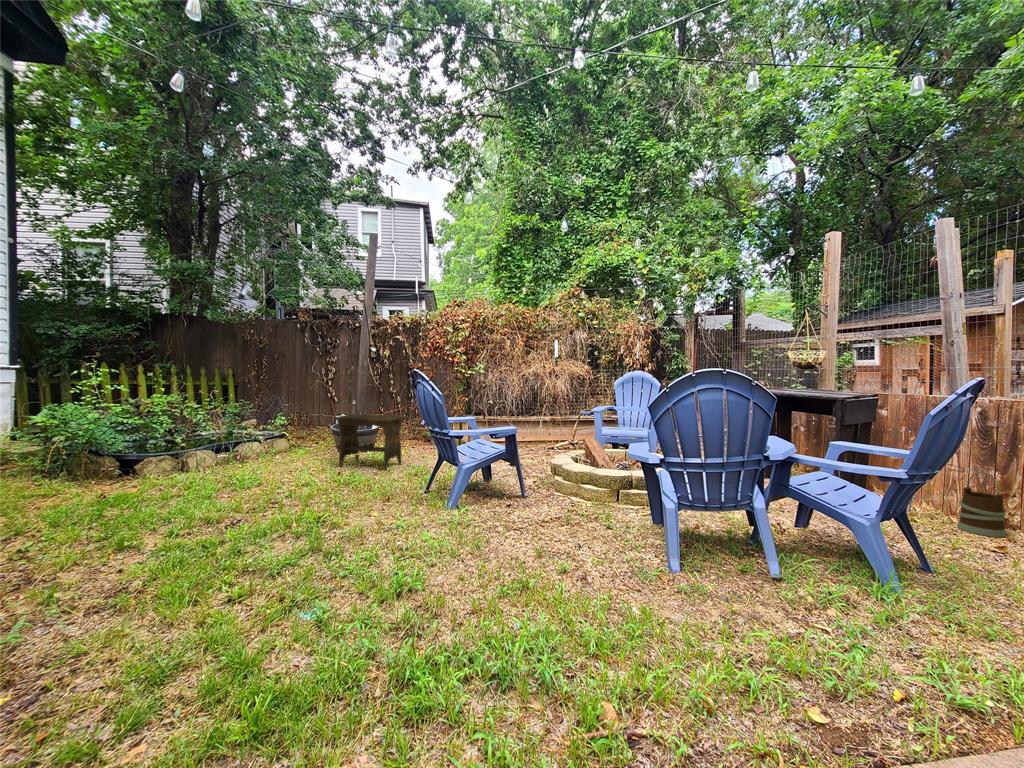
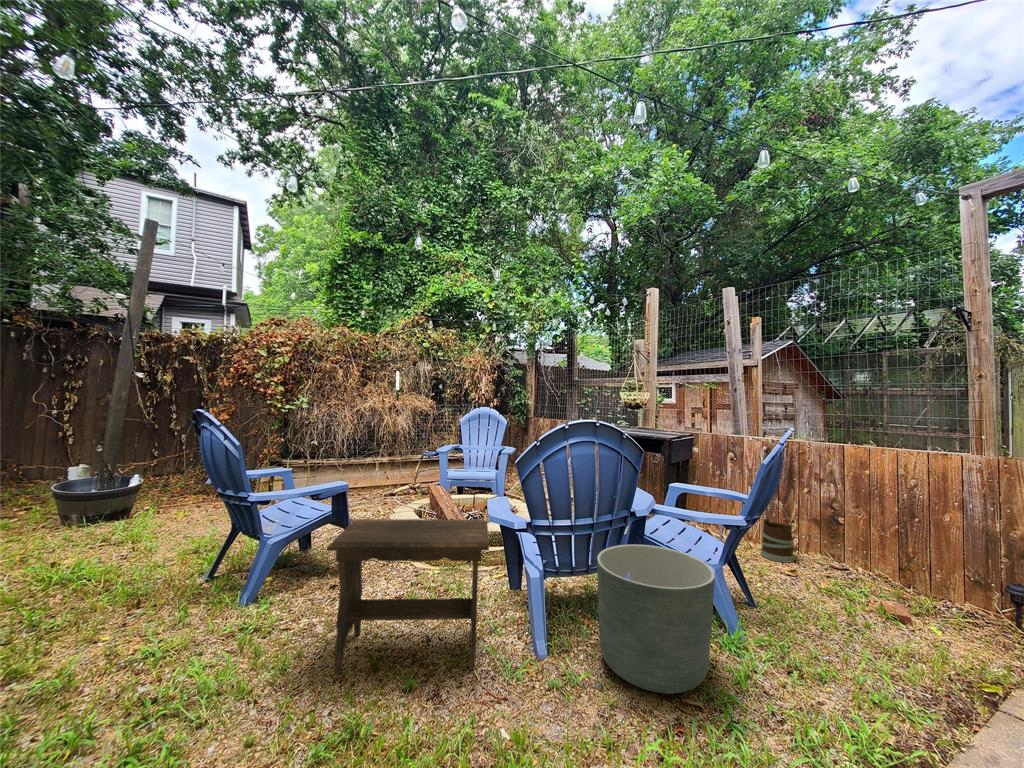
footstool: present [334,414,405,470] -> present [327,519,489,673]
planter: none [724,485,845,608] -> present [597,544,715,694]

